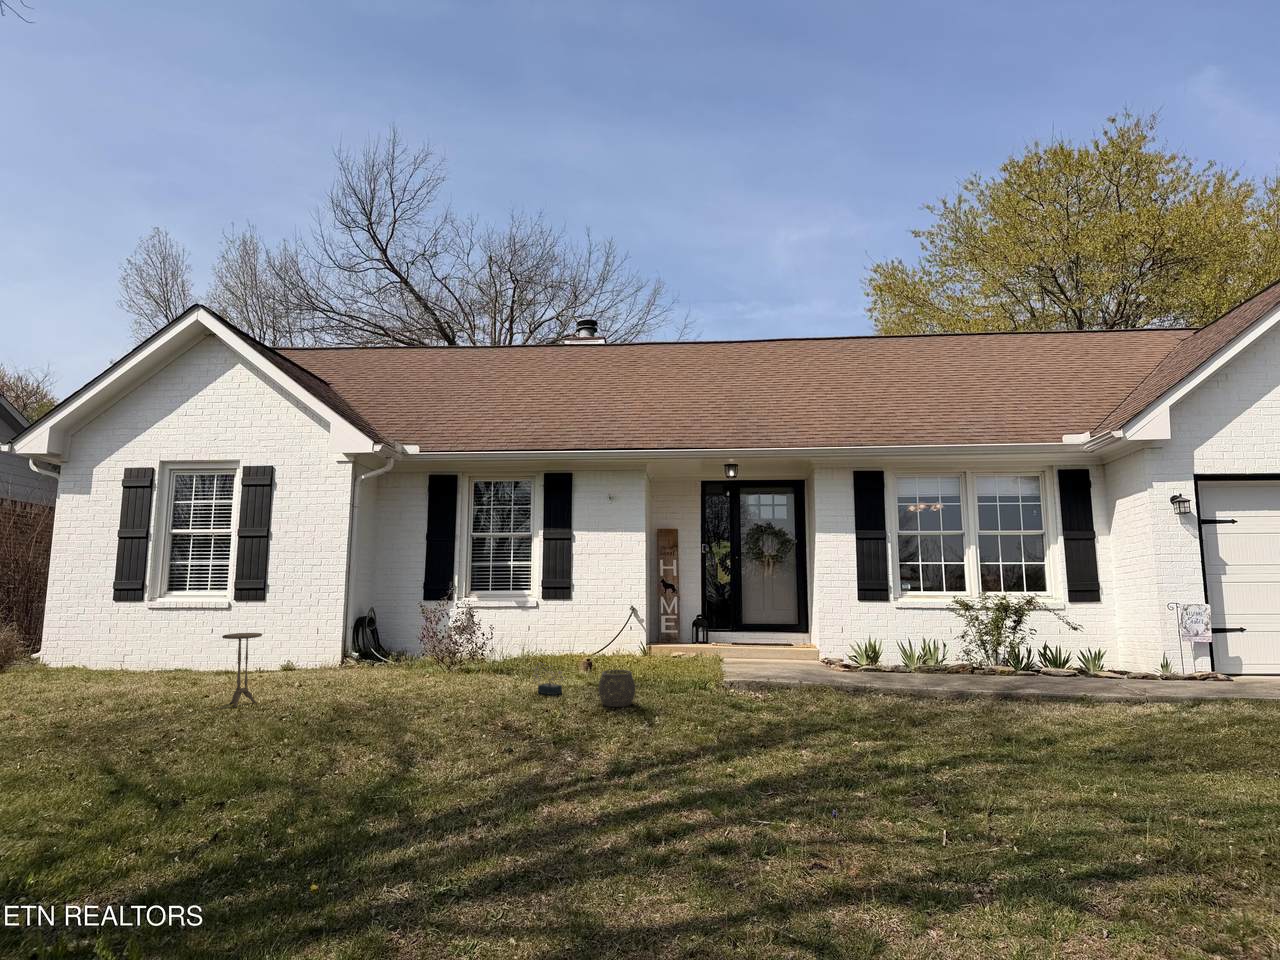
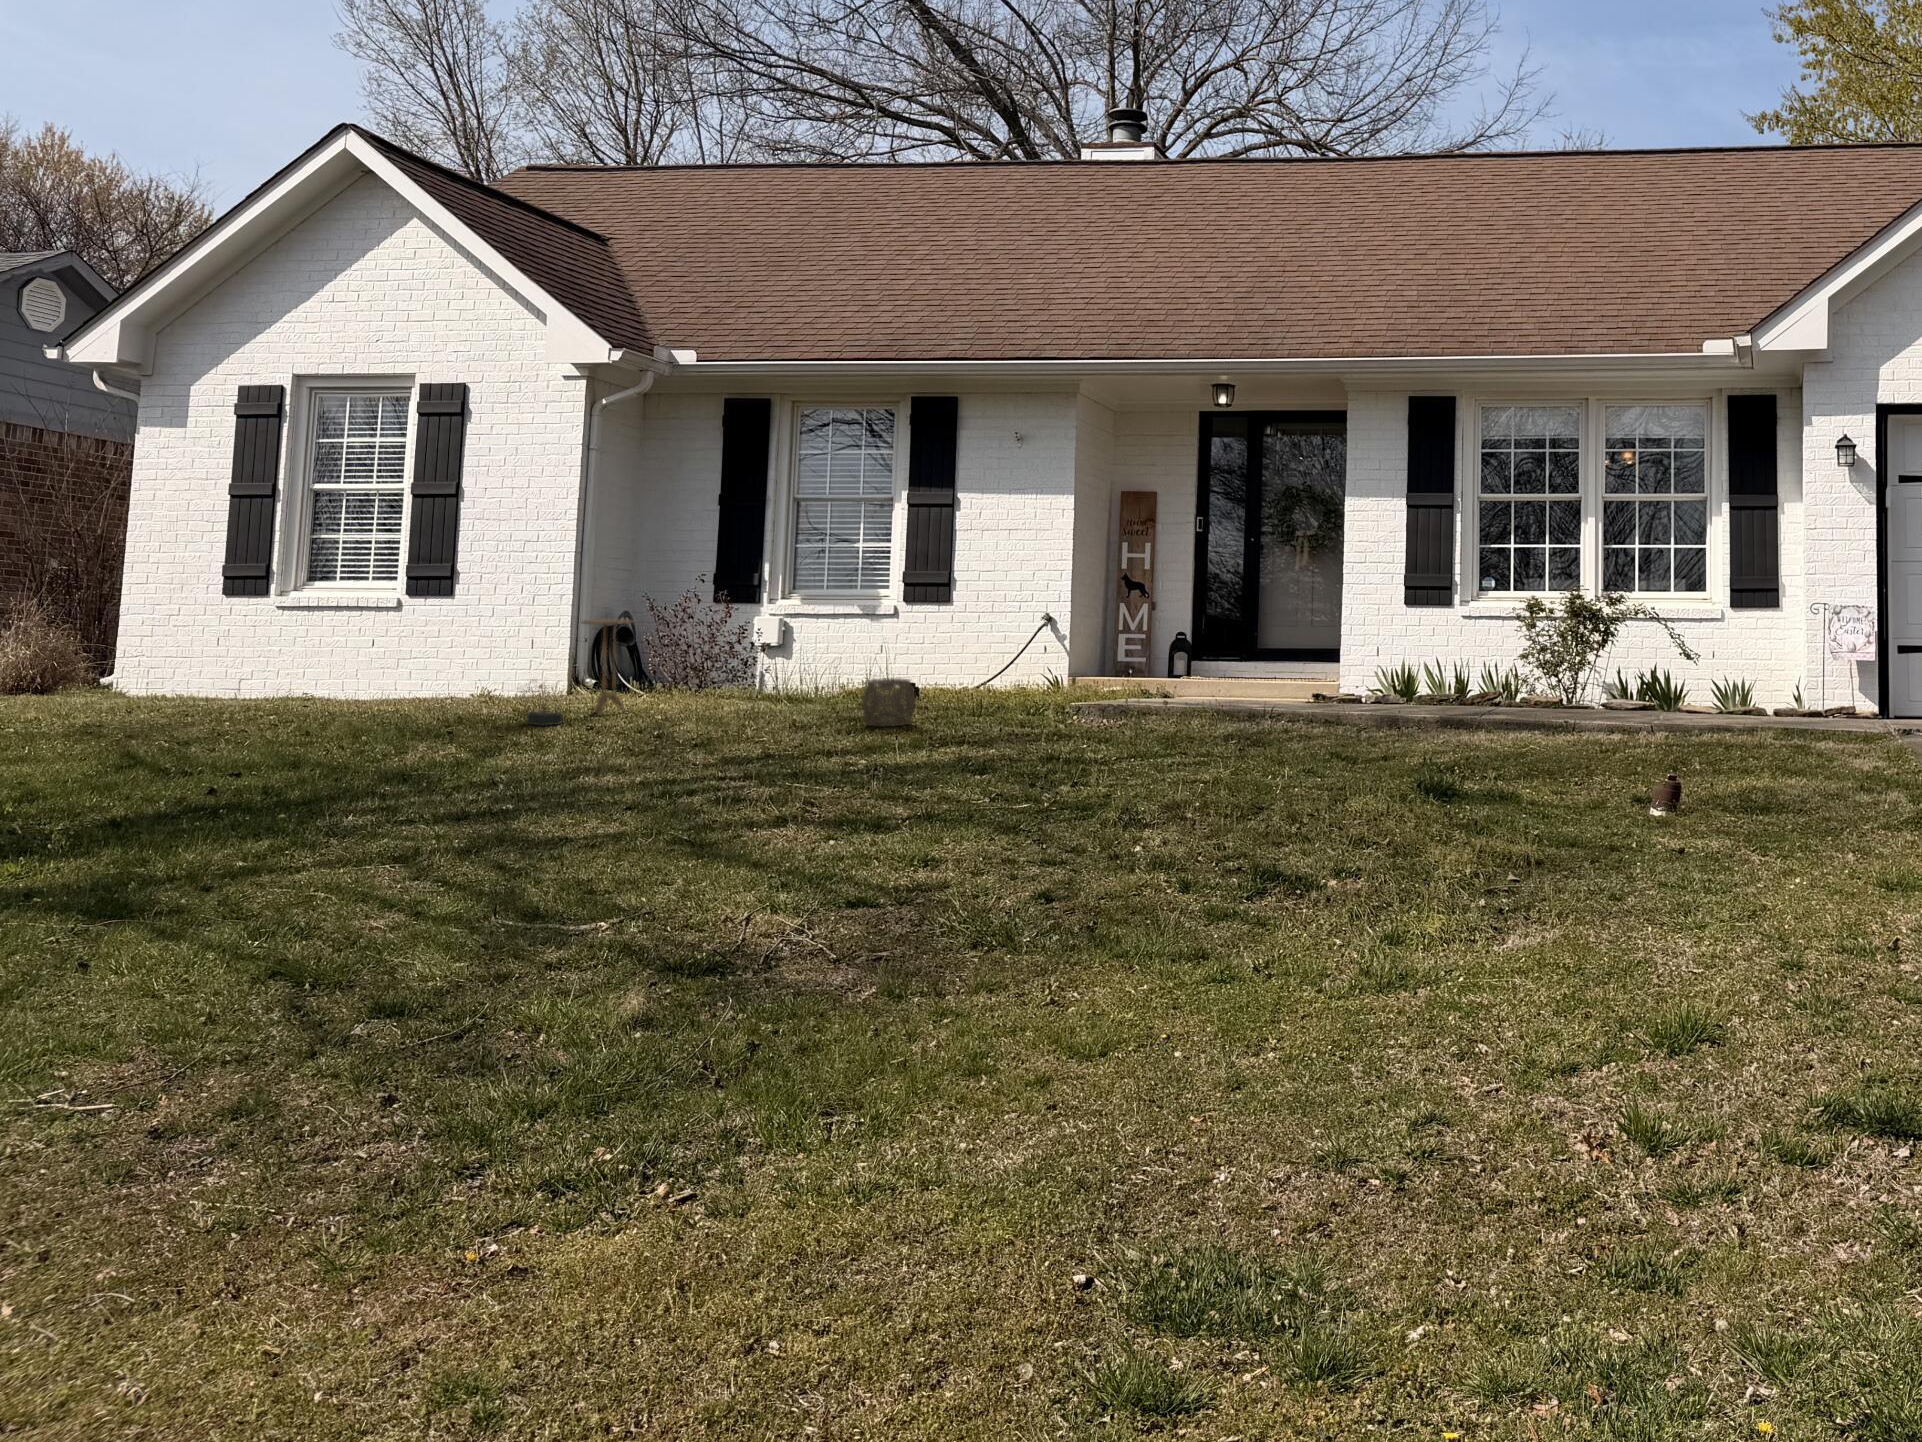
side table: present [222,633,262,707] -> present [582,620,634,716]
decorative plant: present [534,663,563,695] -> present [517,681,564,726]

